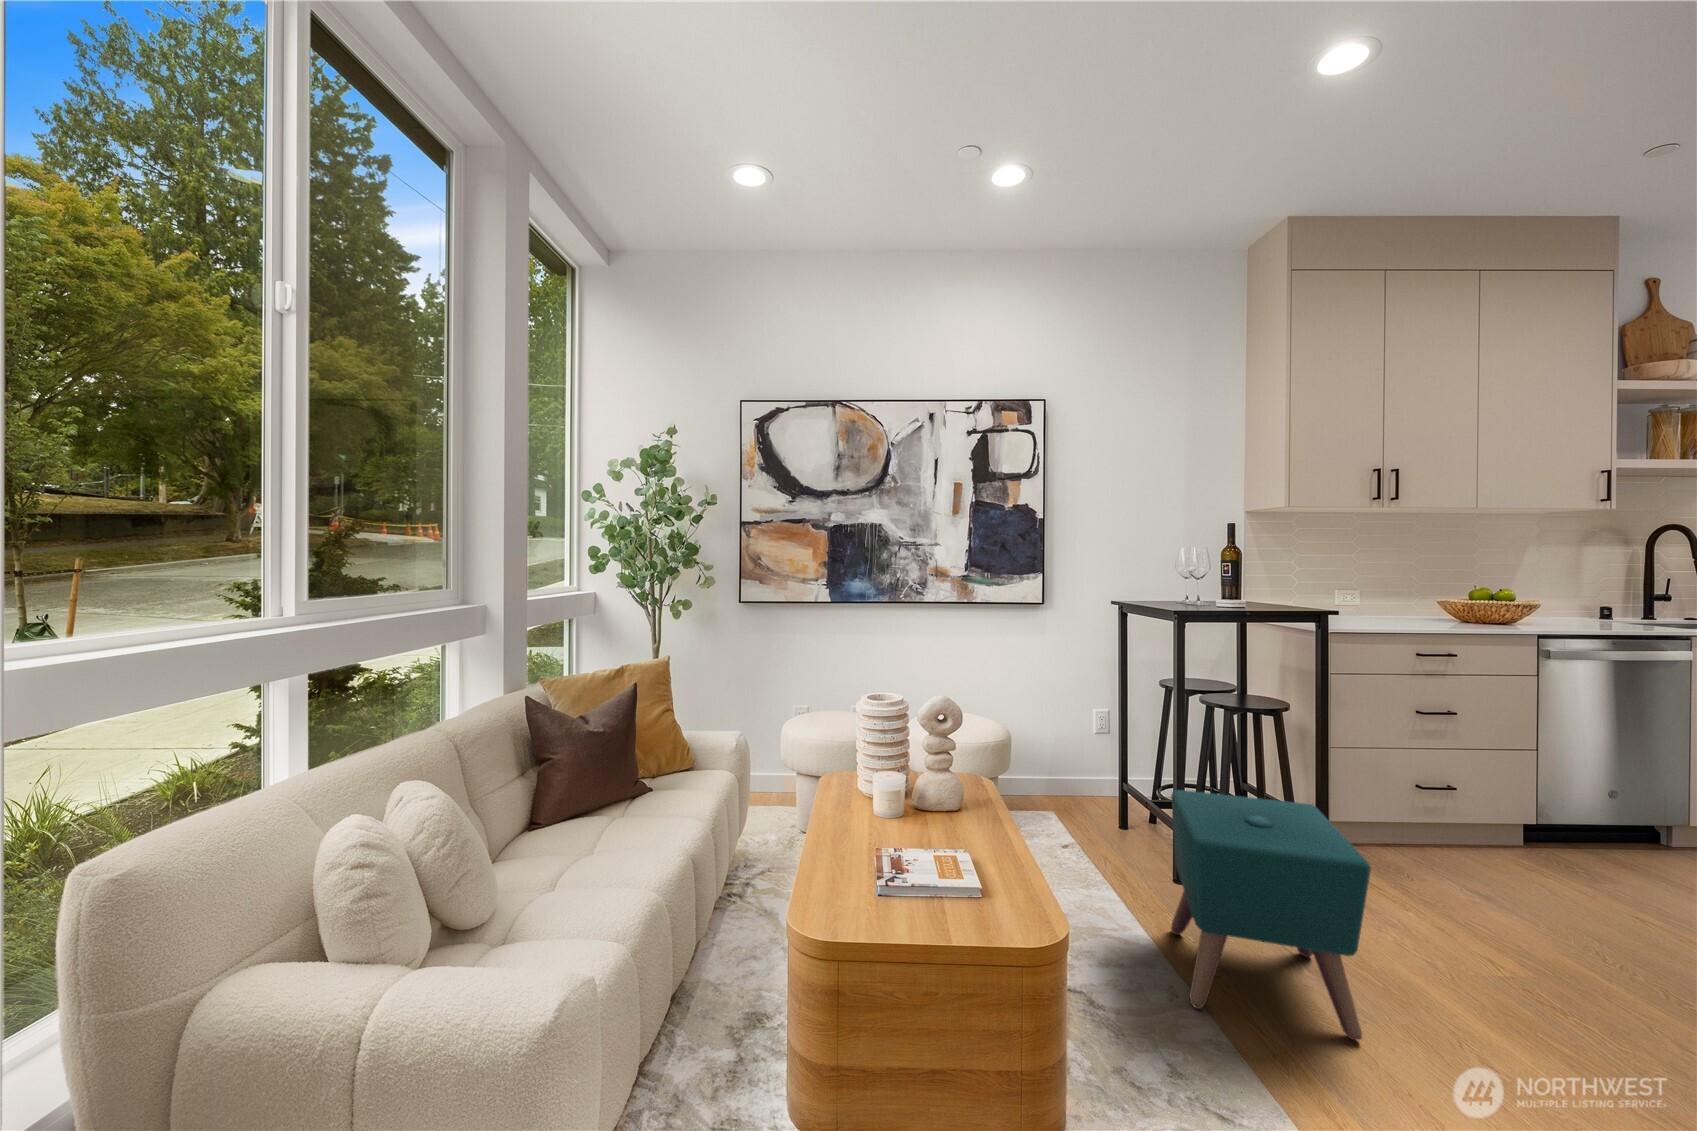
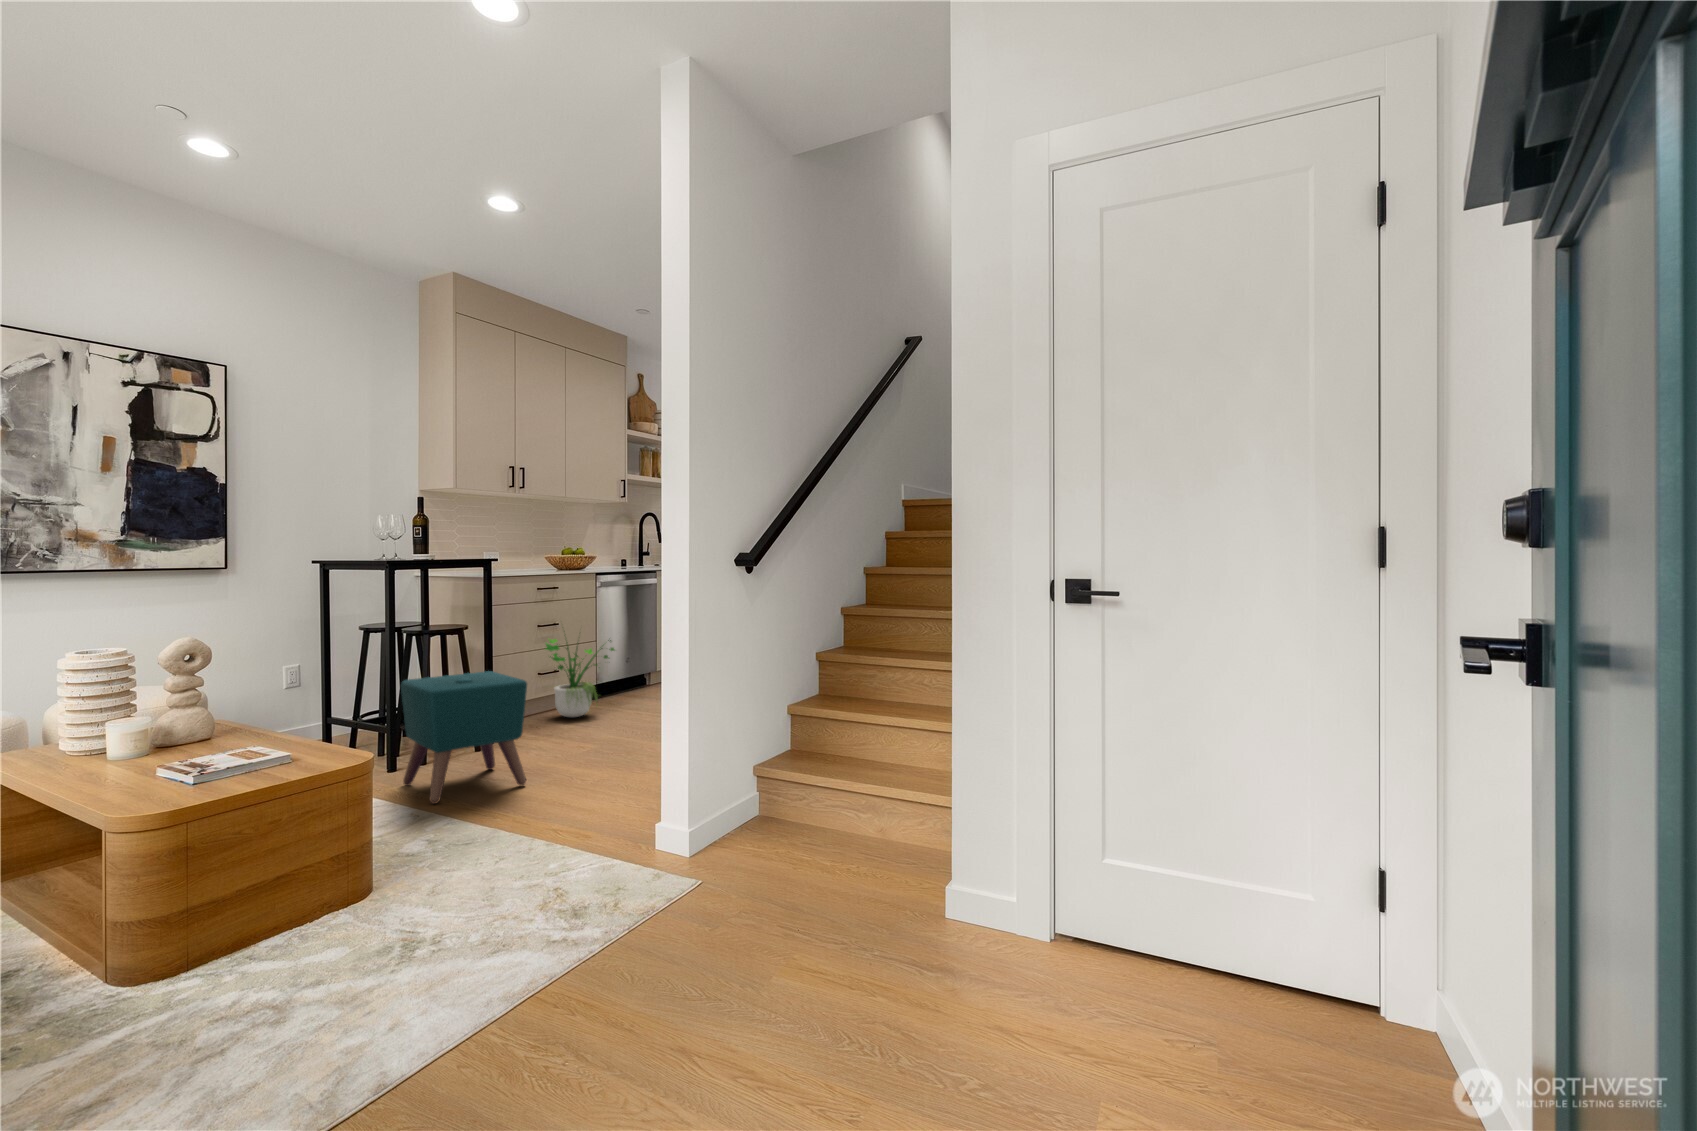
potted plant: none [1428,703,1583,875] -> present [546,639,614,717]

